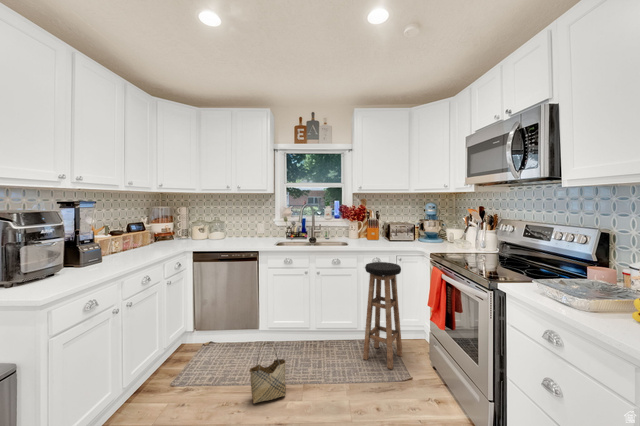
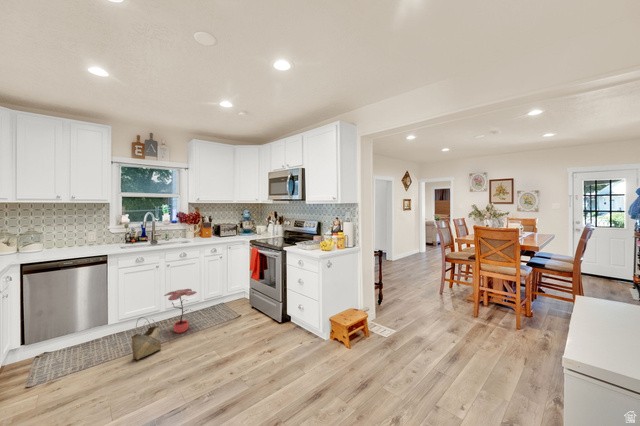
bar stool: present [363,262,403,369] -> none [209,250,235,317]
potted plant: none [304,311,341,374] -> present [164,289,196,333]

